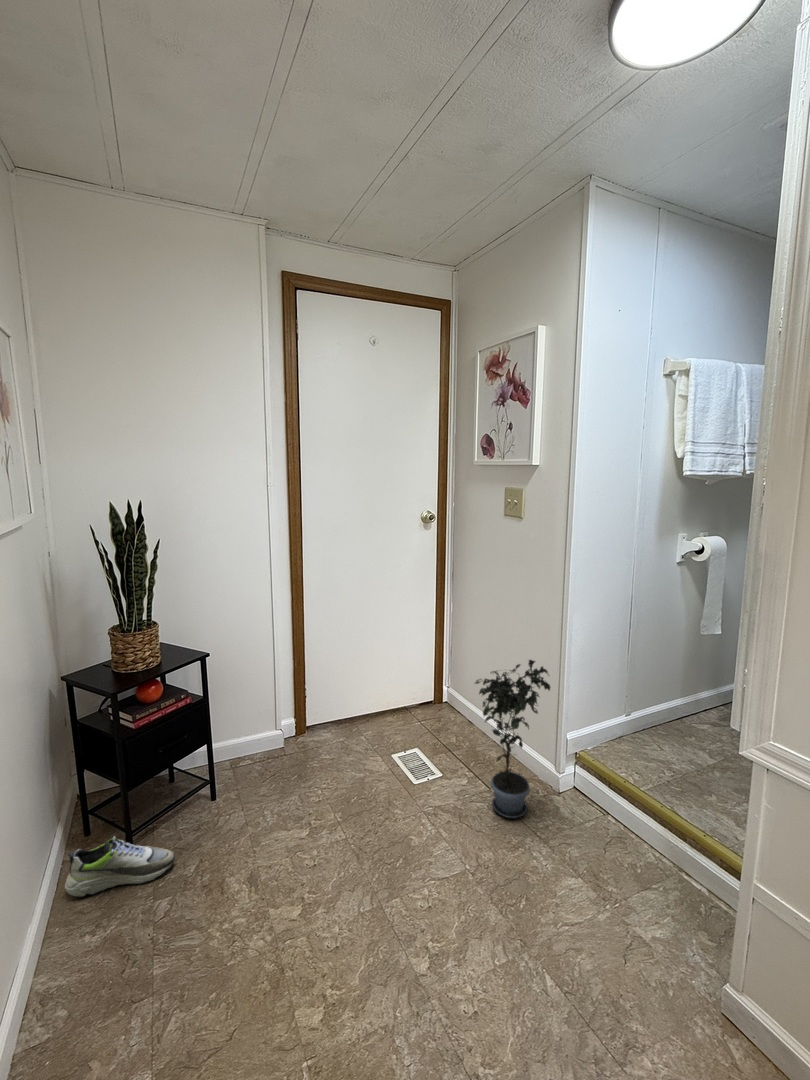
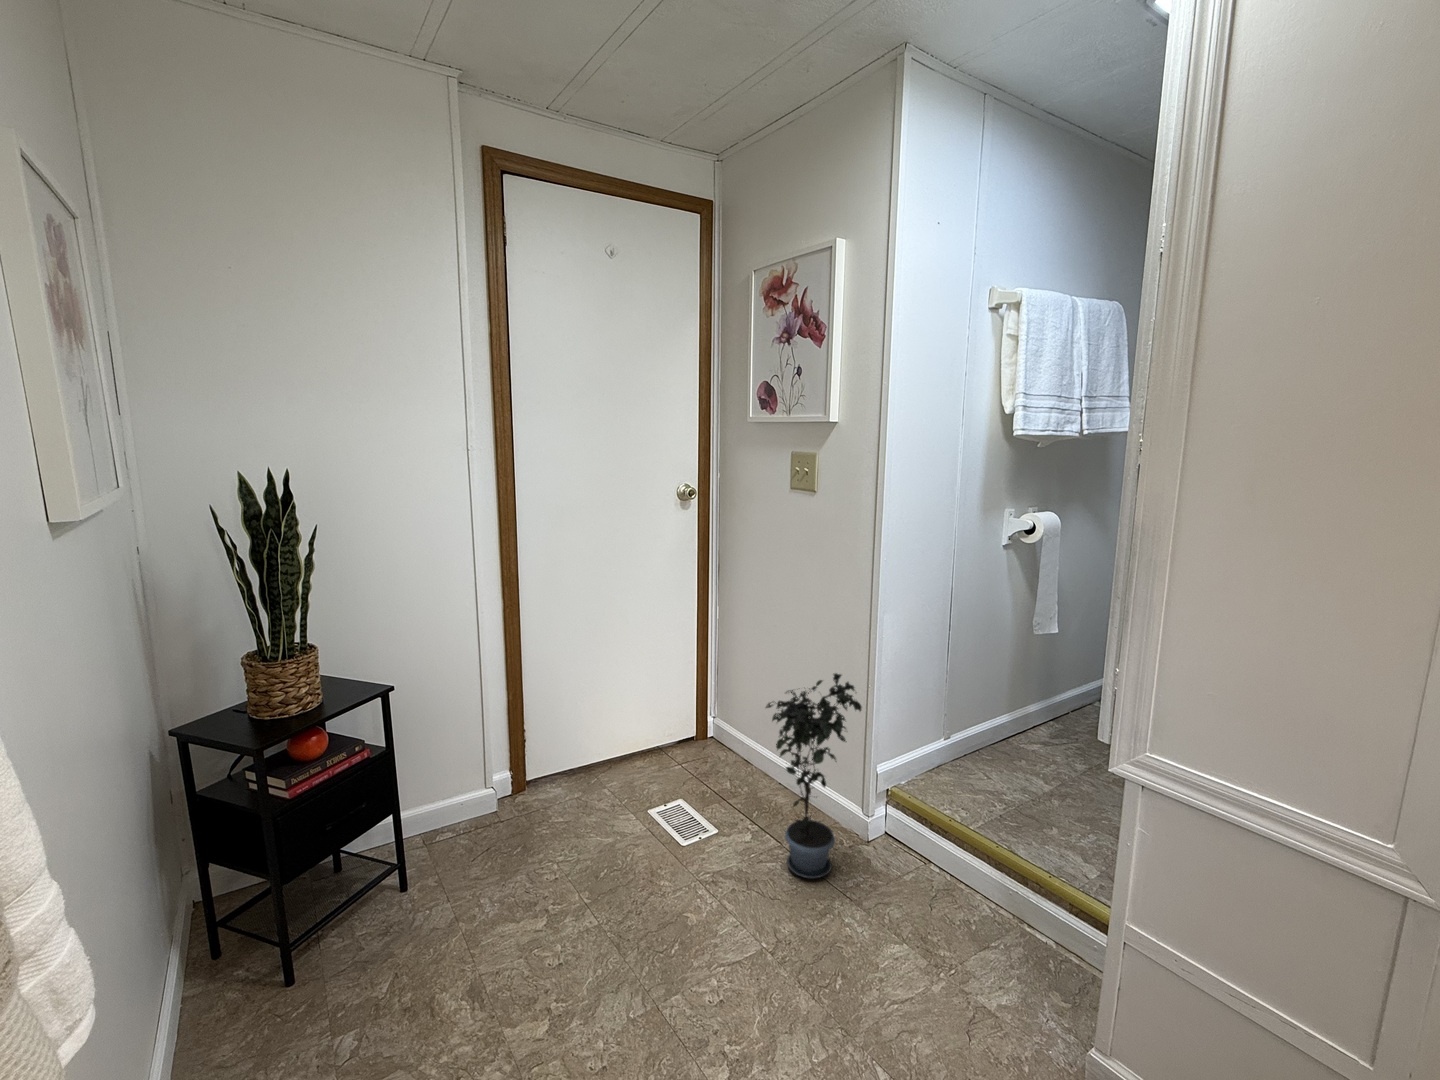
shoe: present [65,836,175,897] -> none [193,953,358,1045]

